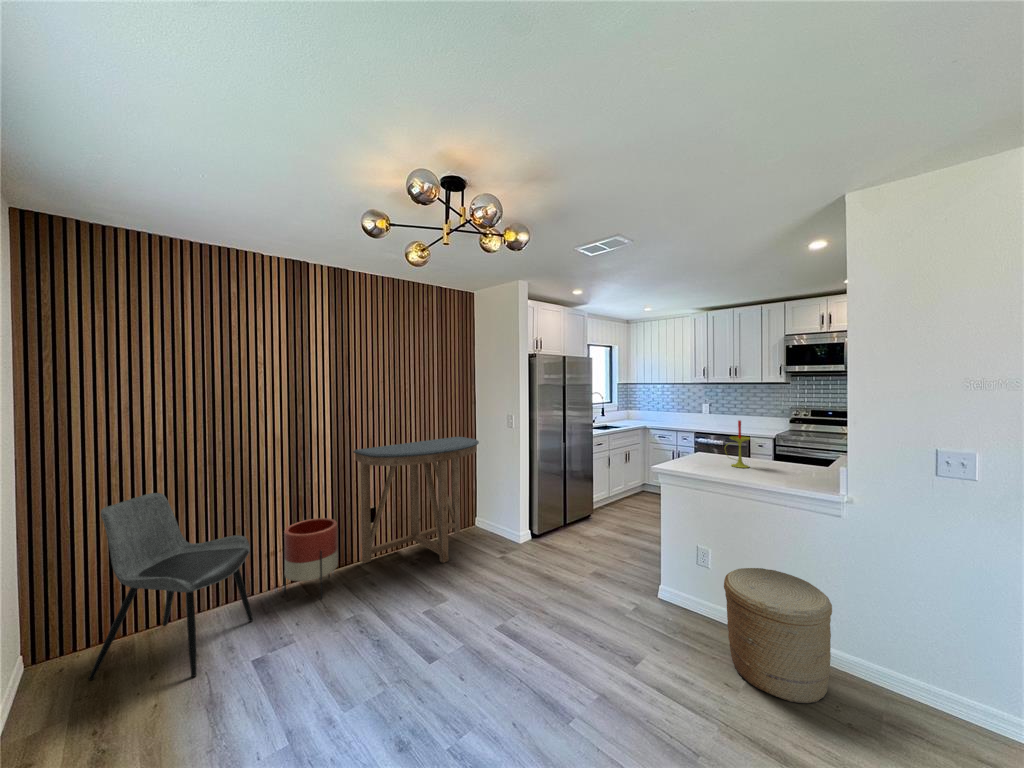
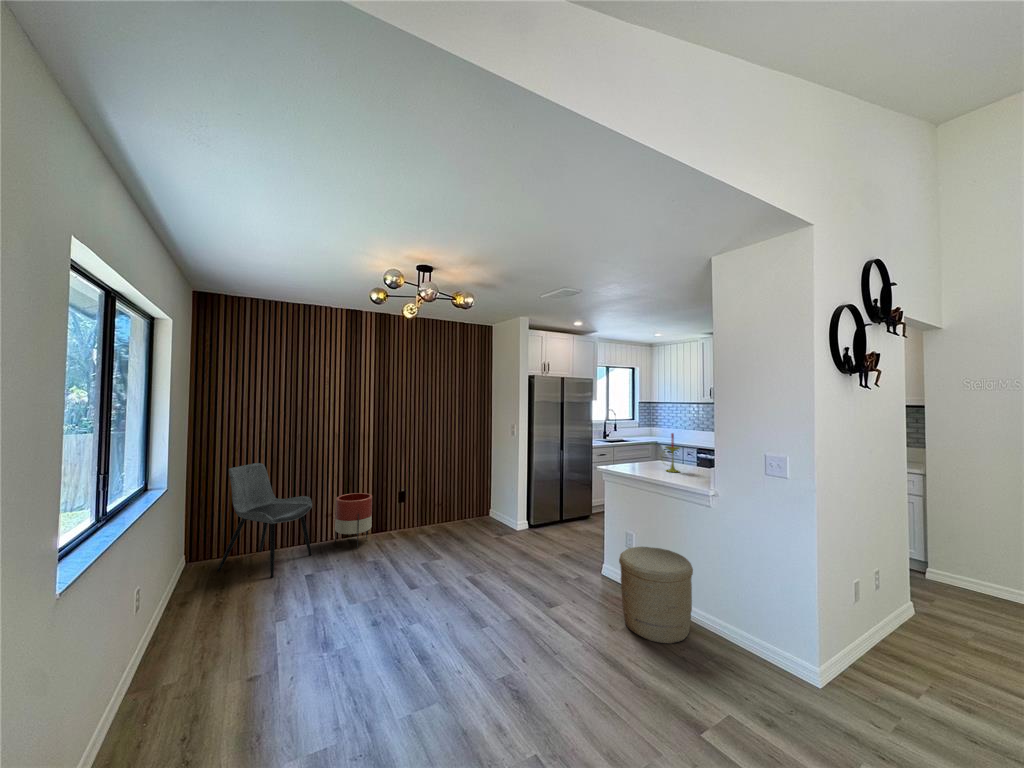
console table: present [353,437,479,563] -> none [389,441,488,537]

